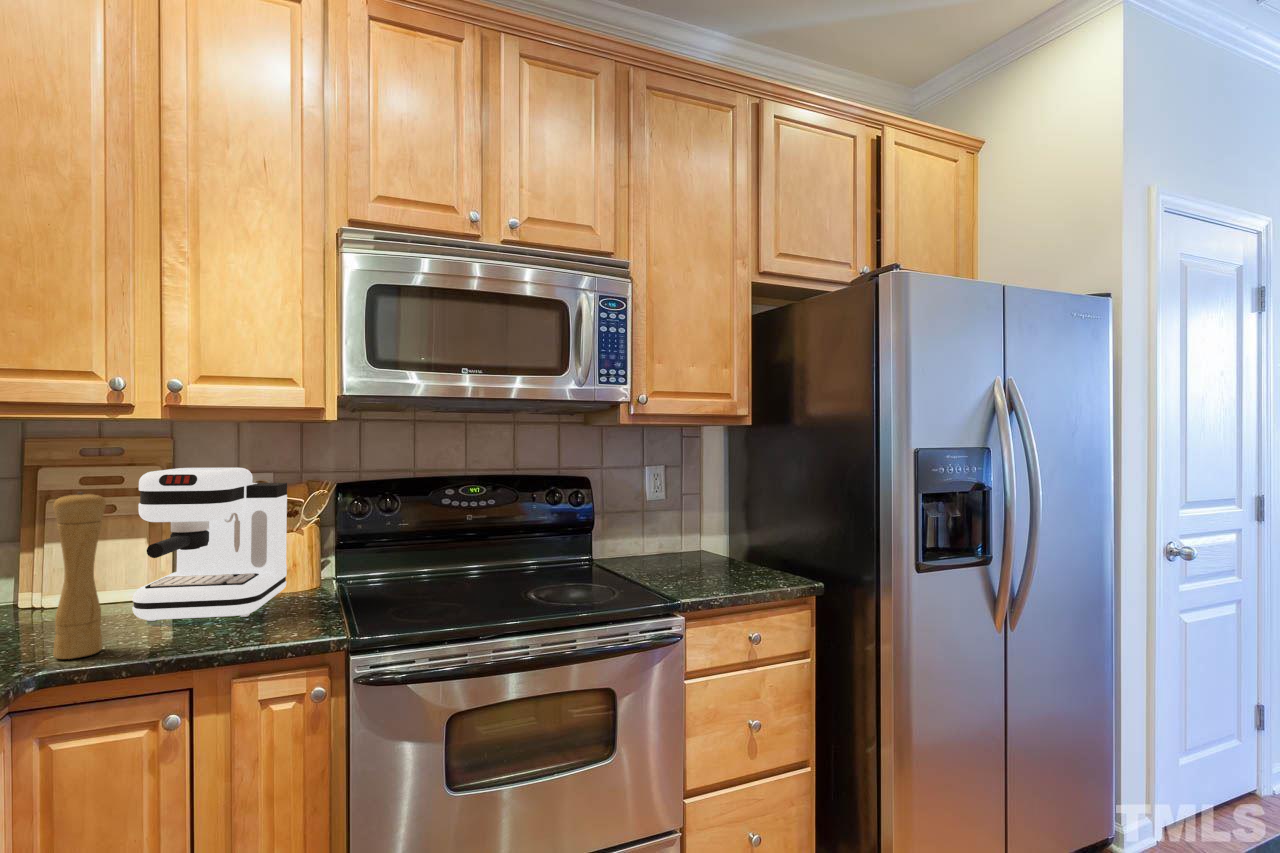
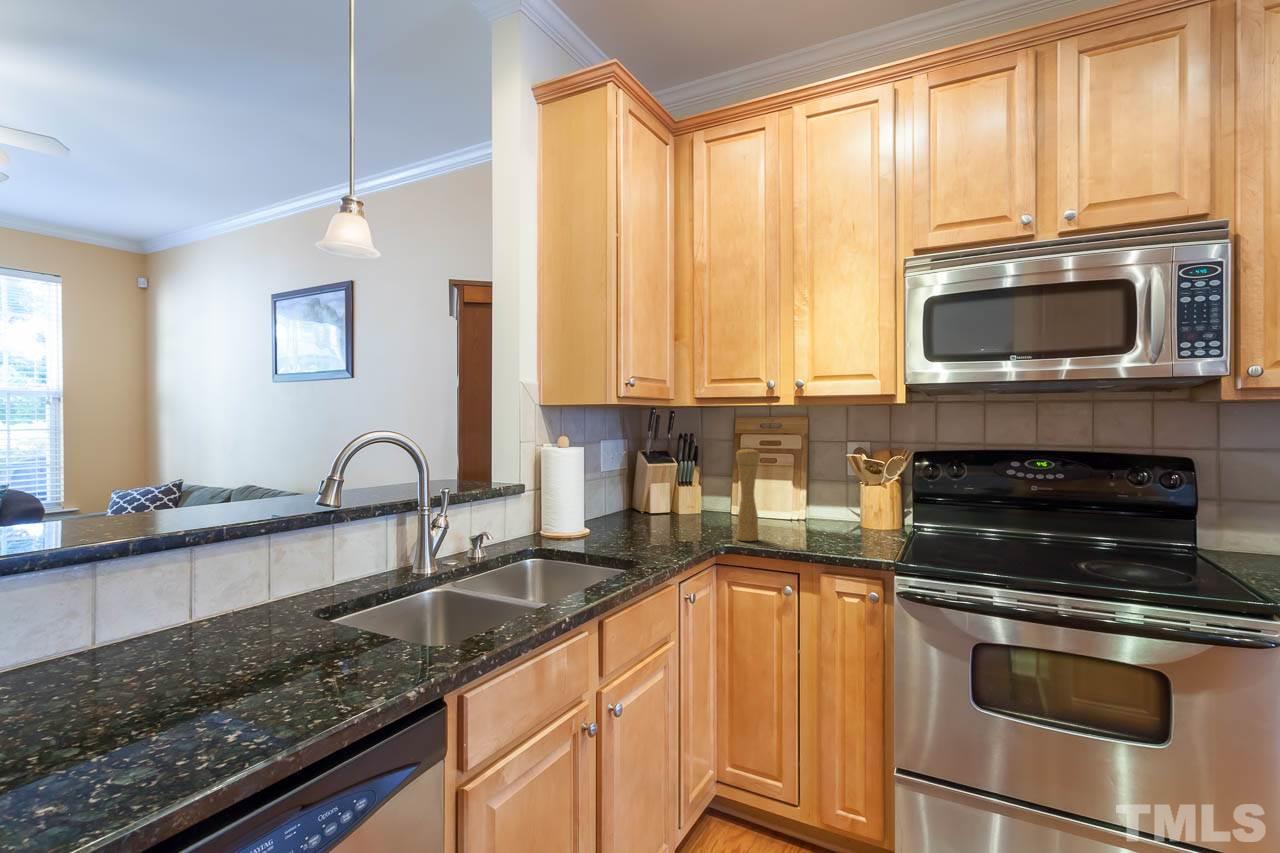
coffee maker: present [133,468,287,621] -> none [779,436,873,539]

